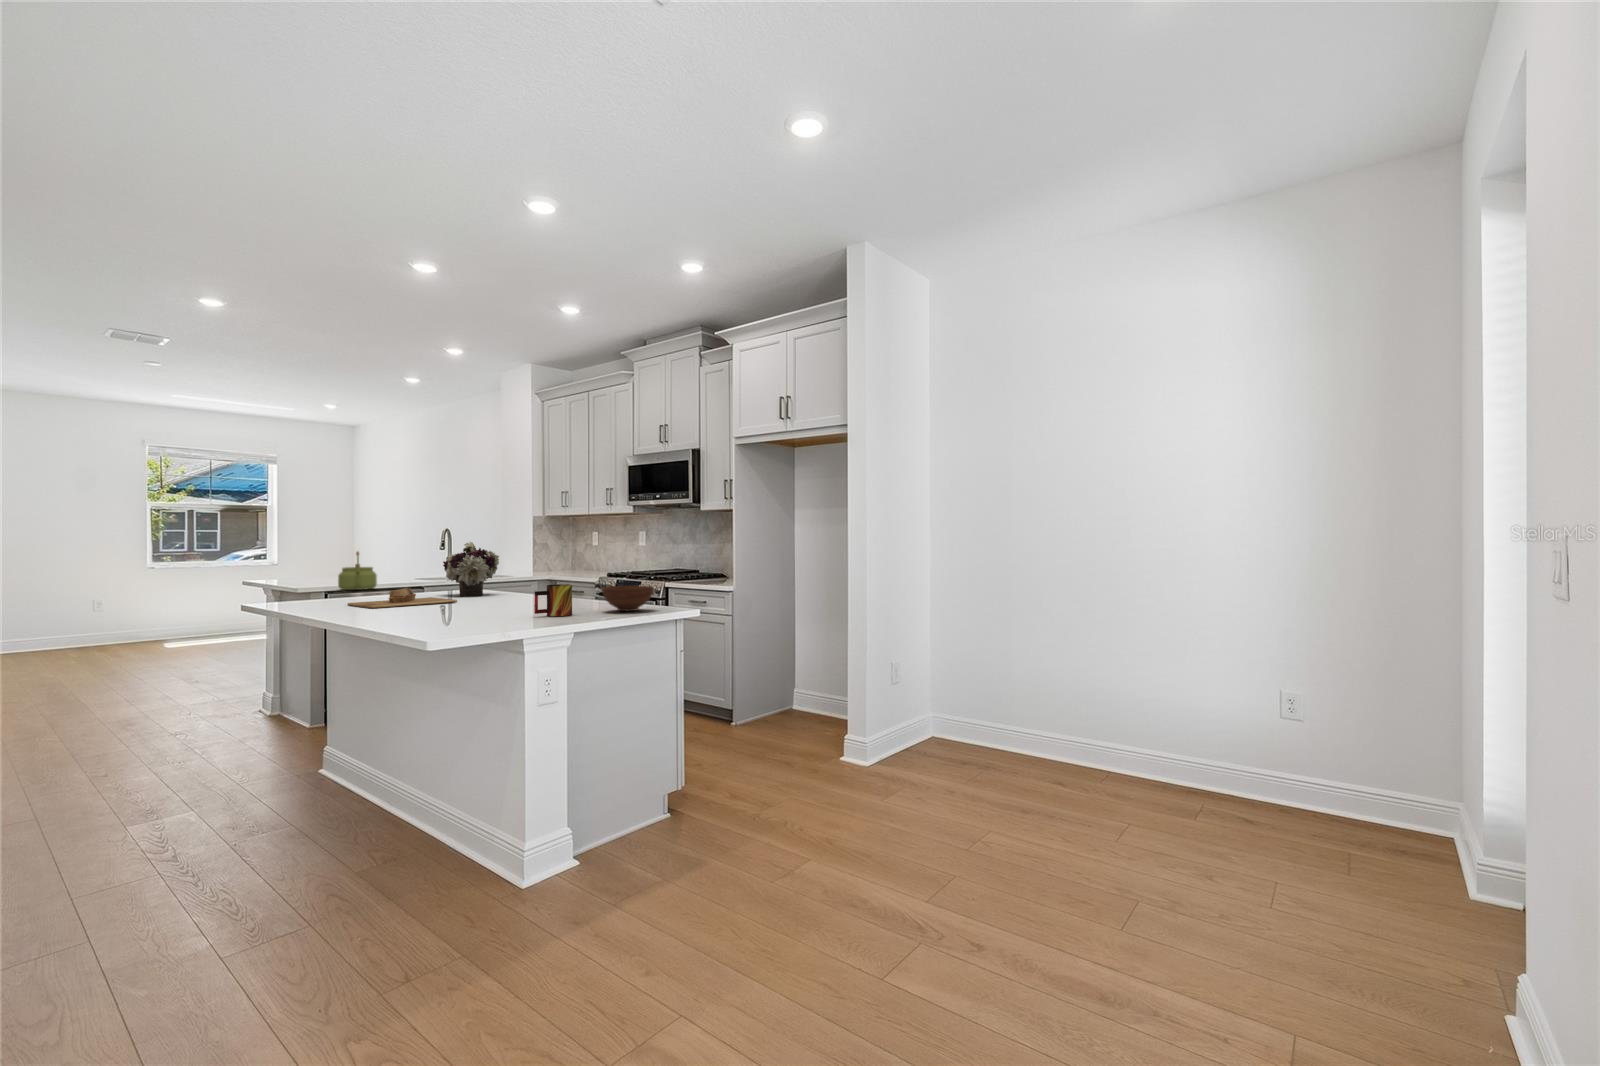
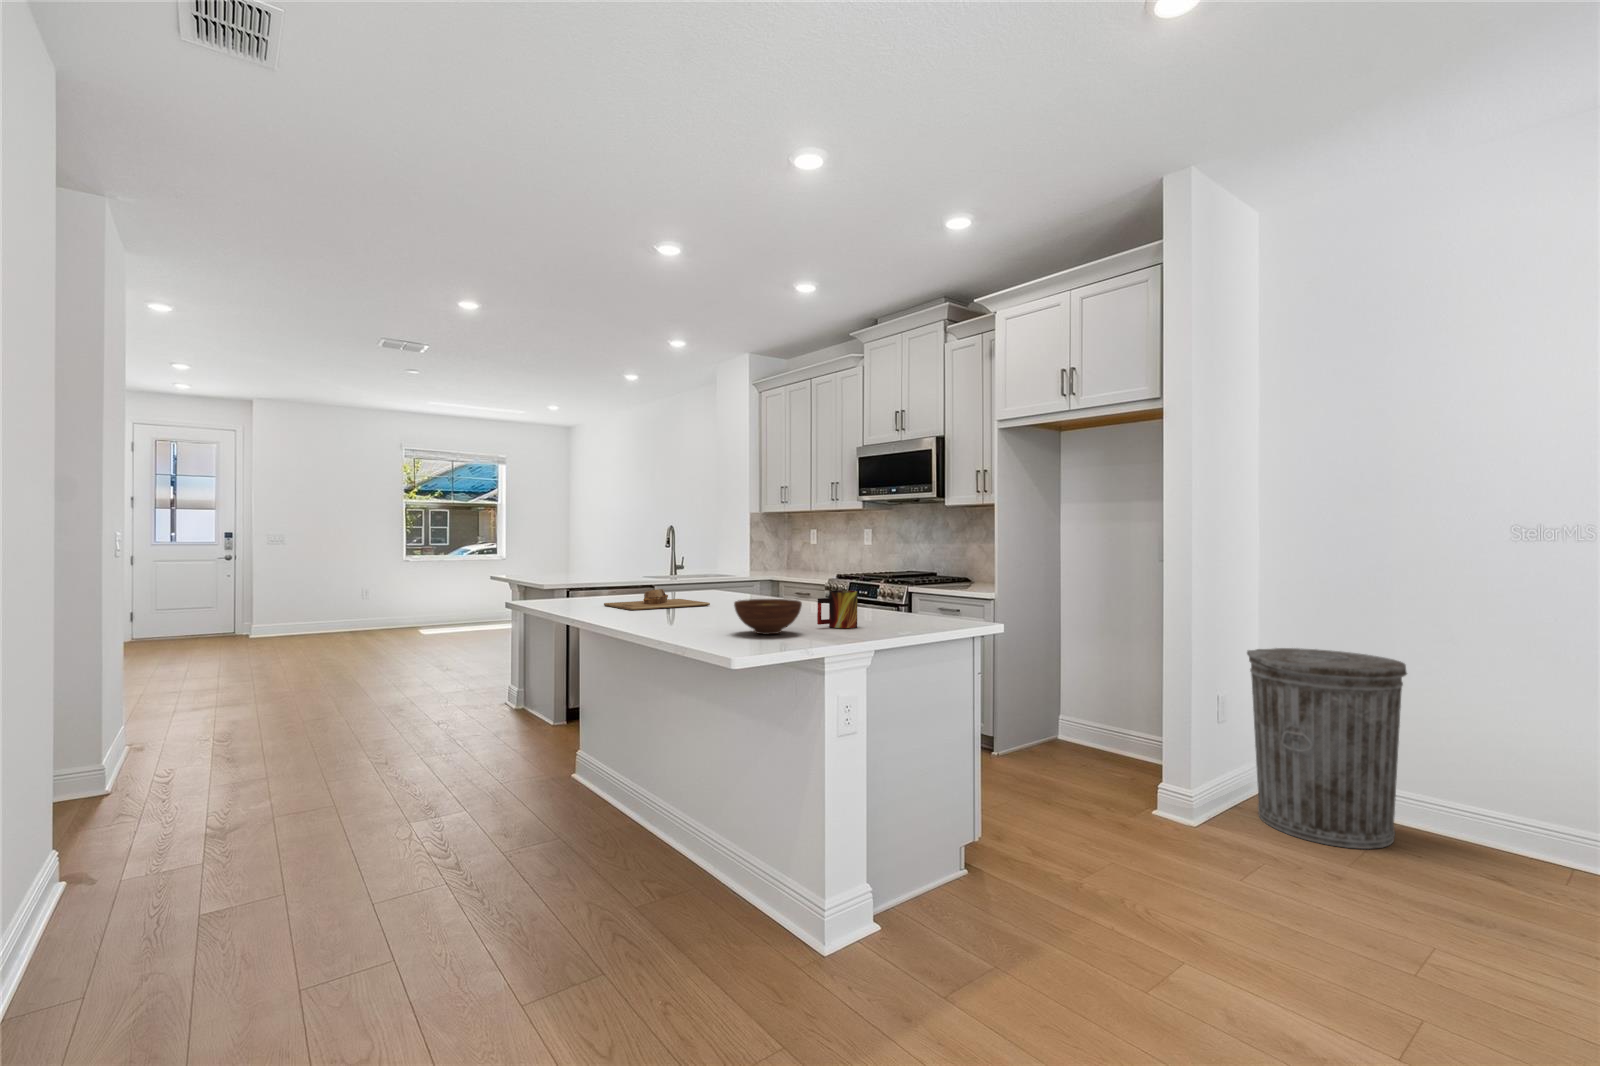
flower arrangement: present [443,542,499,596] -> none [685,539,743,598]
kettle: present [338,552,377,590] -> none [578,548,613,587]
bowl: present [602,586,654,611] -> present [734,599,802,634]
trash can: none [910,622,1012,770] -> present [1247,648,1407,849]

